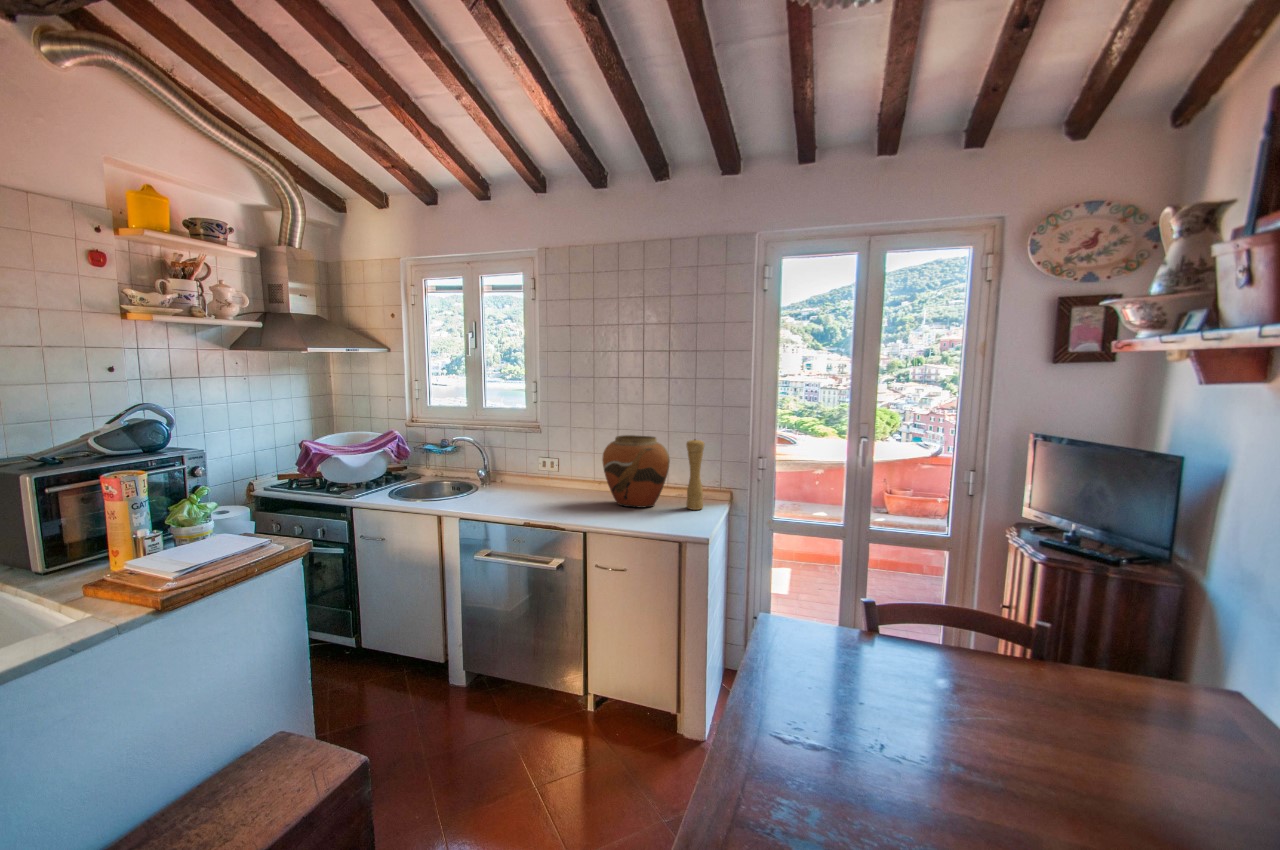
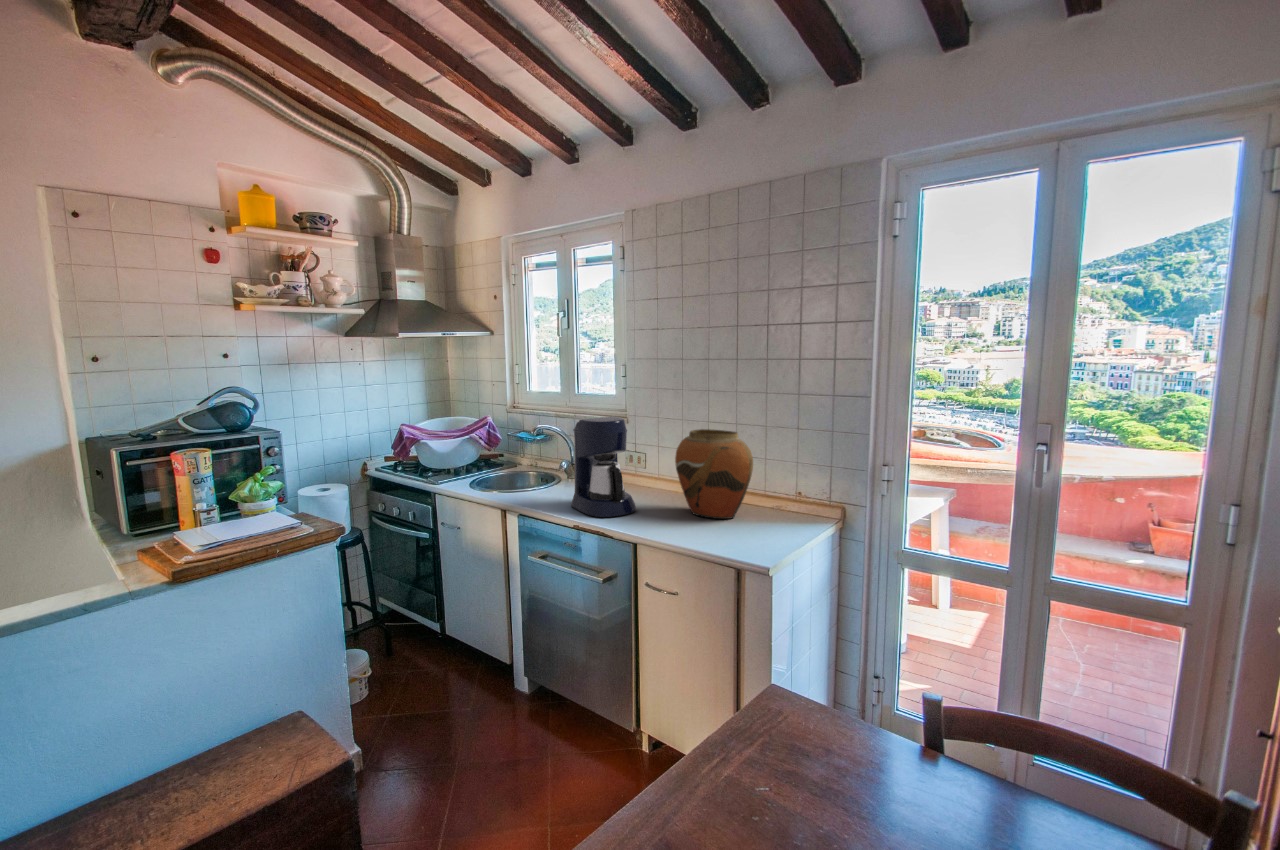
coffee maker: none [511,427,572,513] -> present [571,417,637,517]
pepper mill: present [686,439,704,510] -> none [772,437,796,528]

